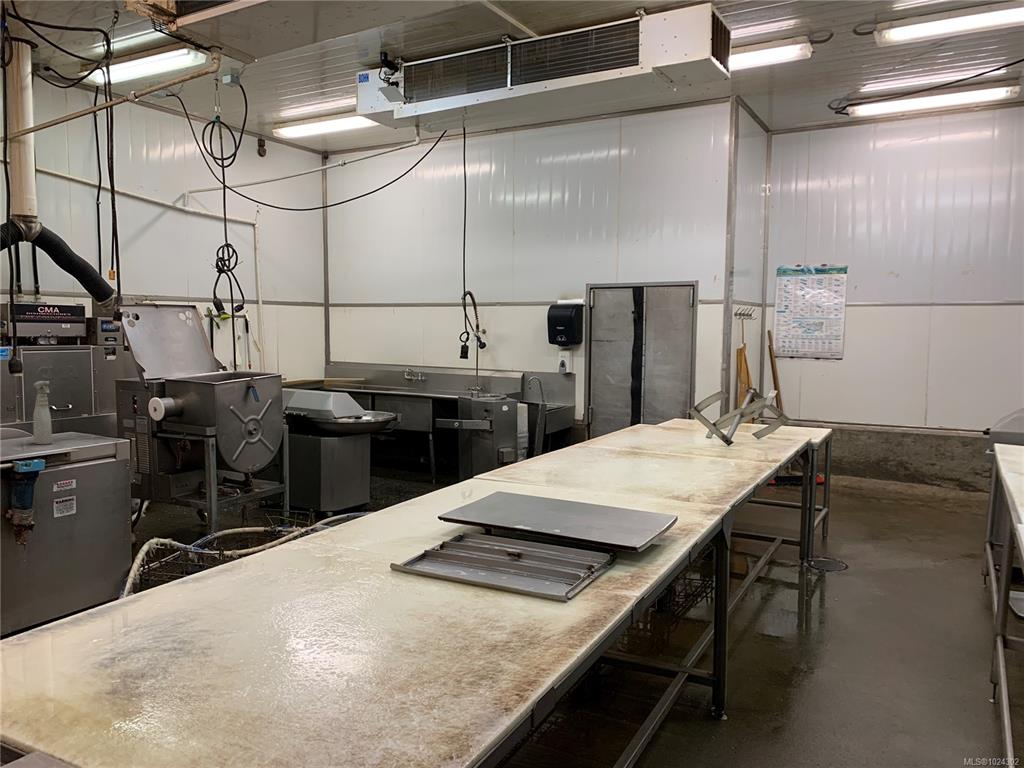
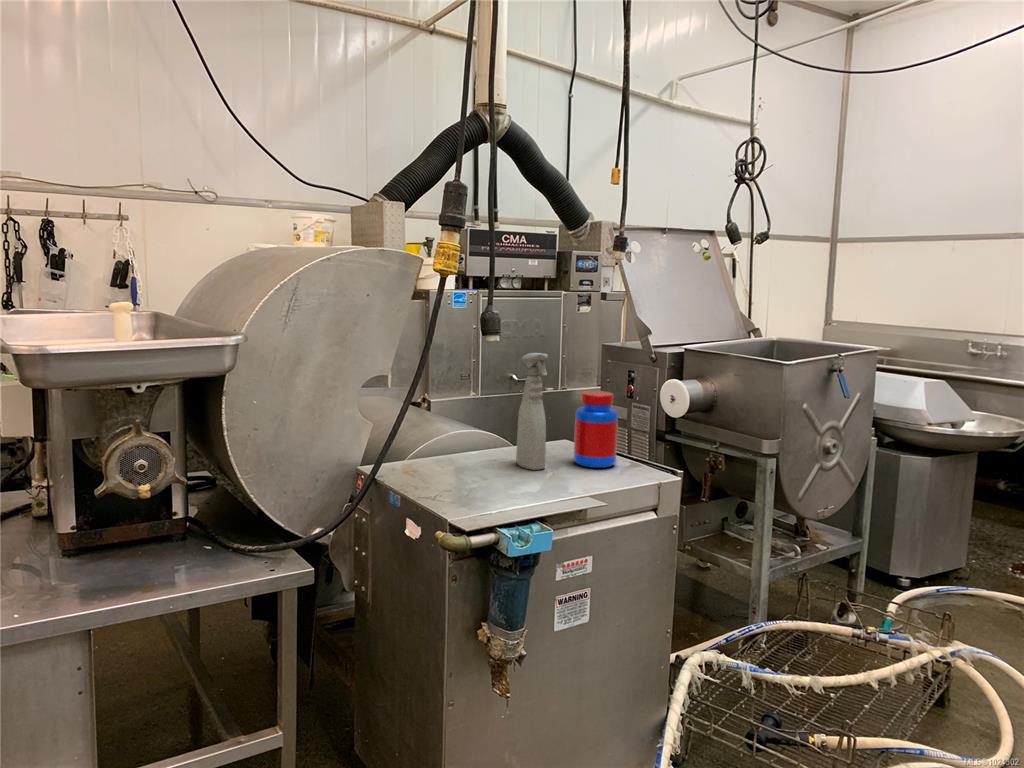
jar: none [72,401,99,441] -> present [574,391,618,468]

